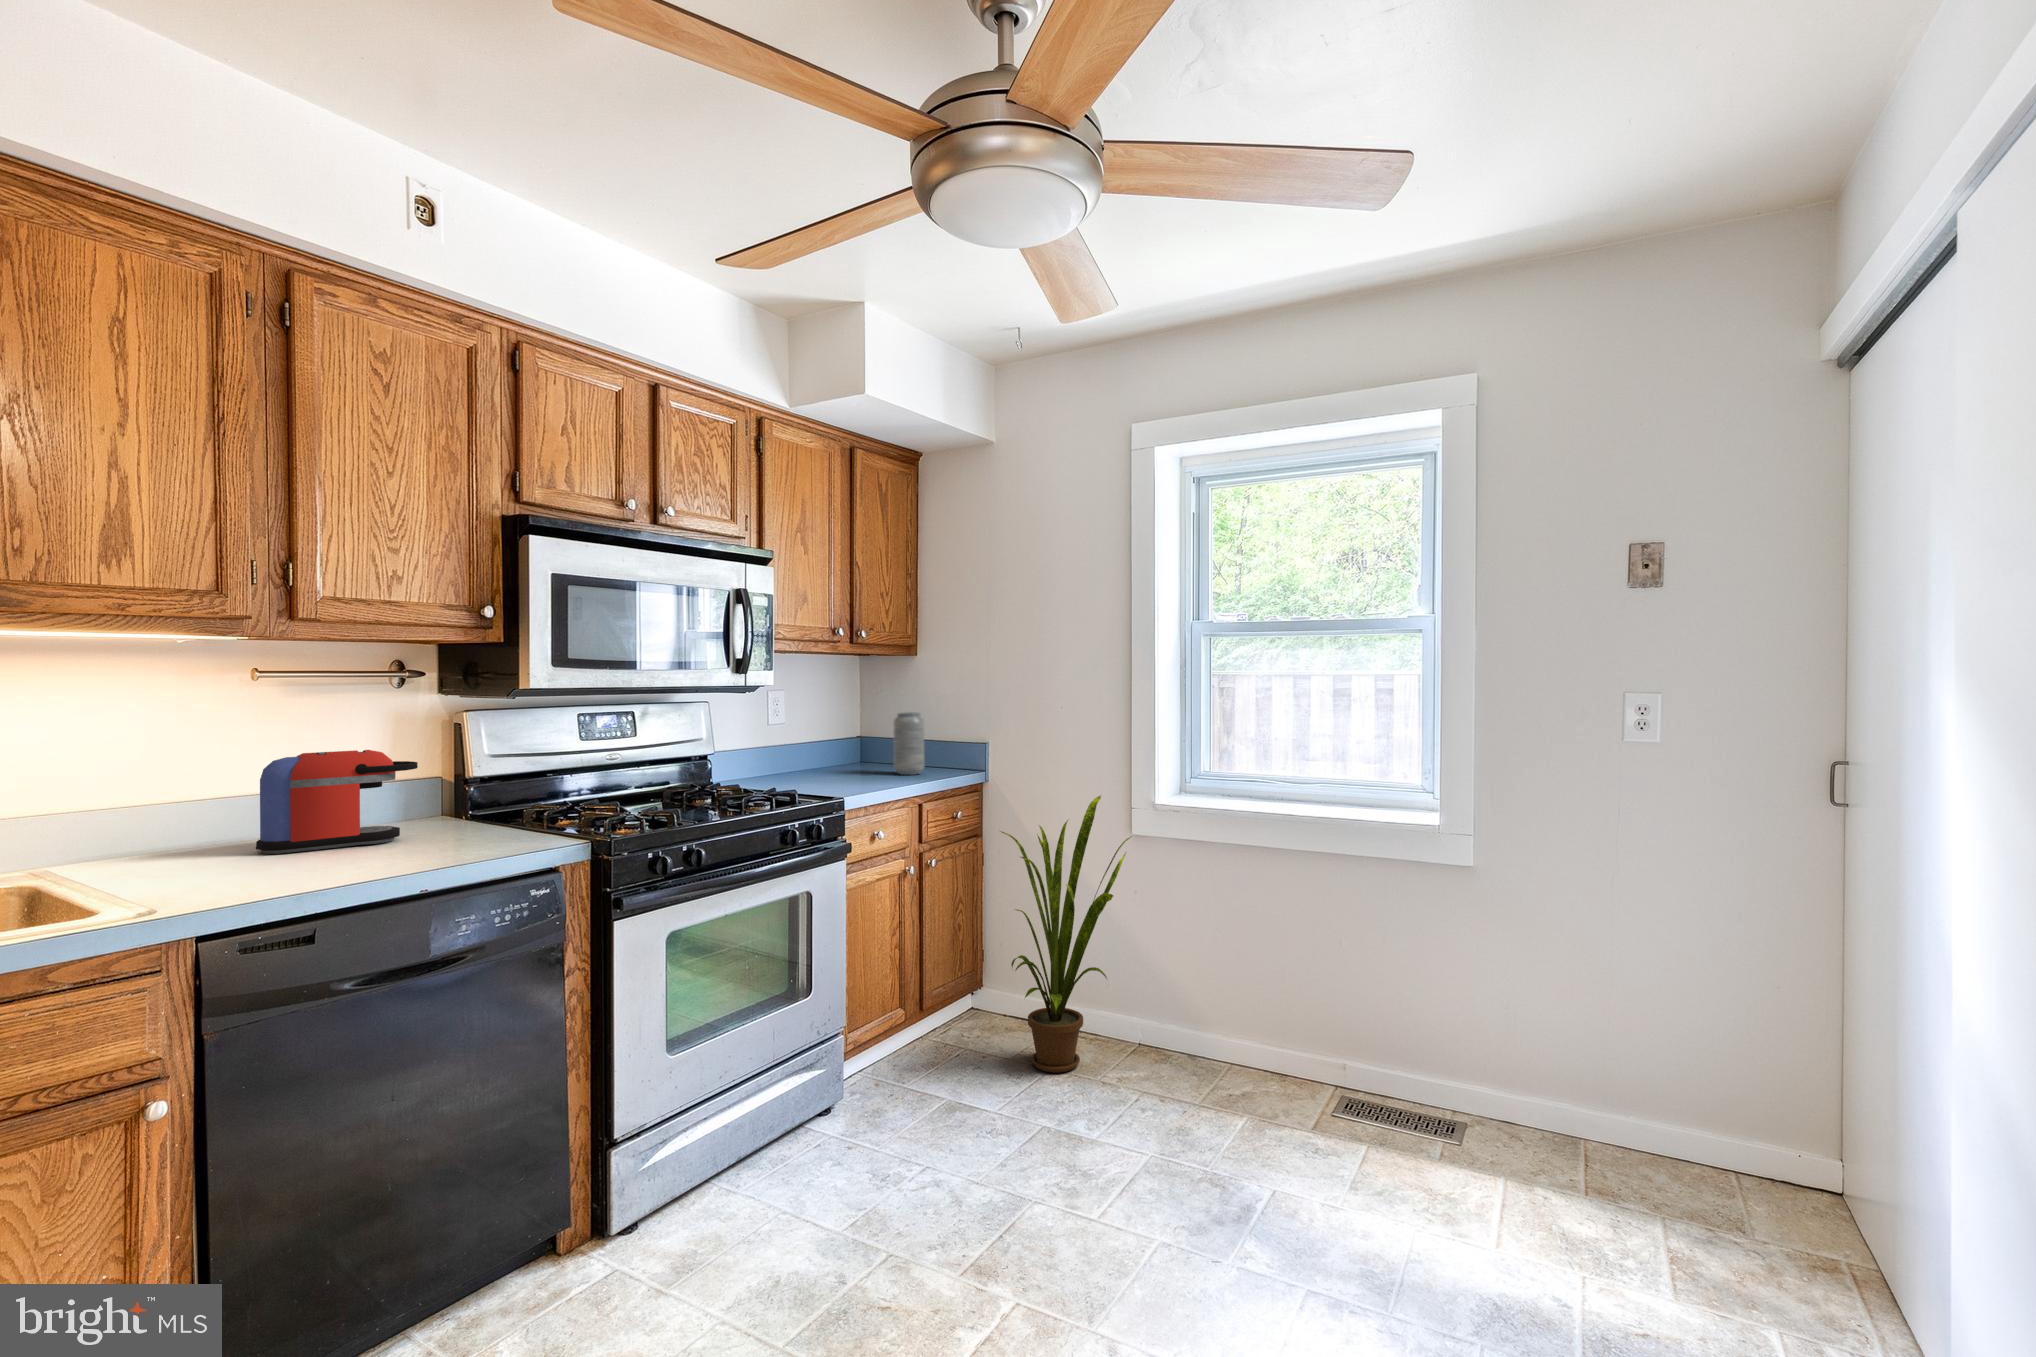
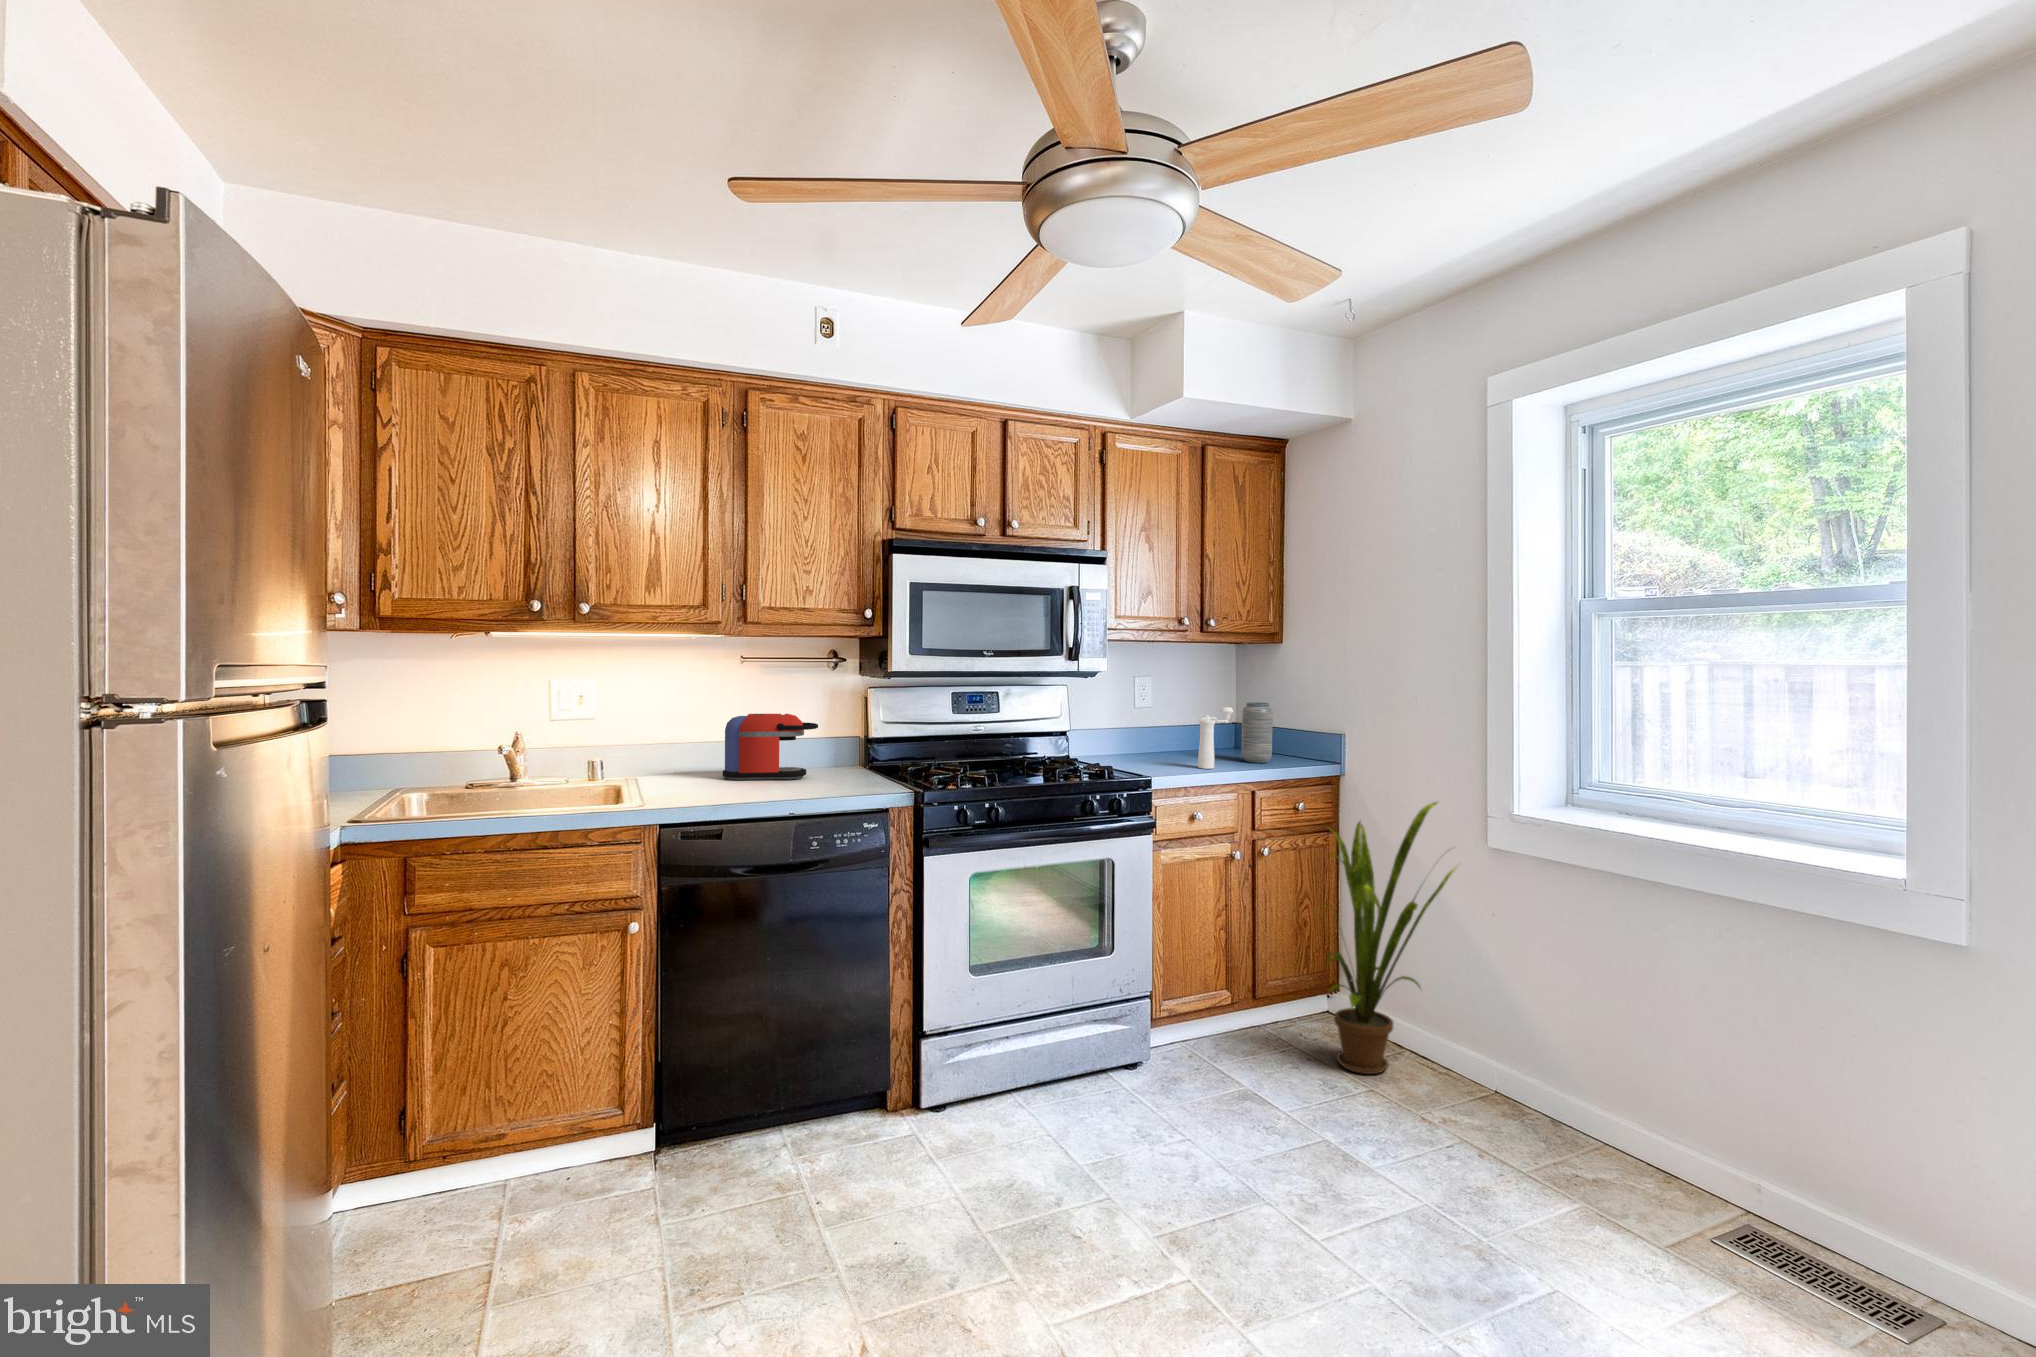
pepper mill: none [866,718,895,784] -> present [1198,707,1233,769]

